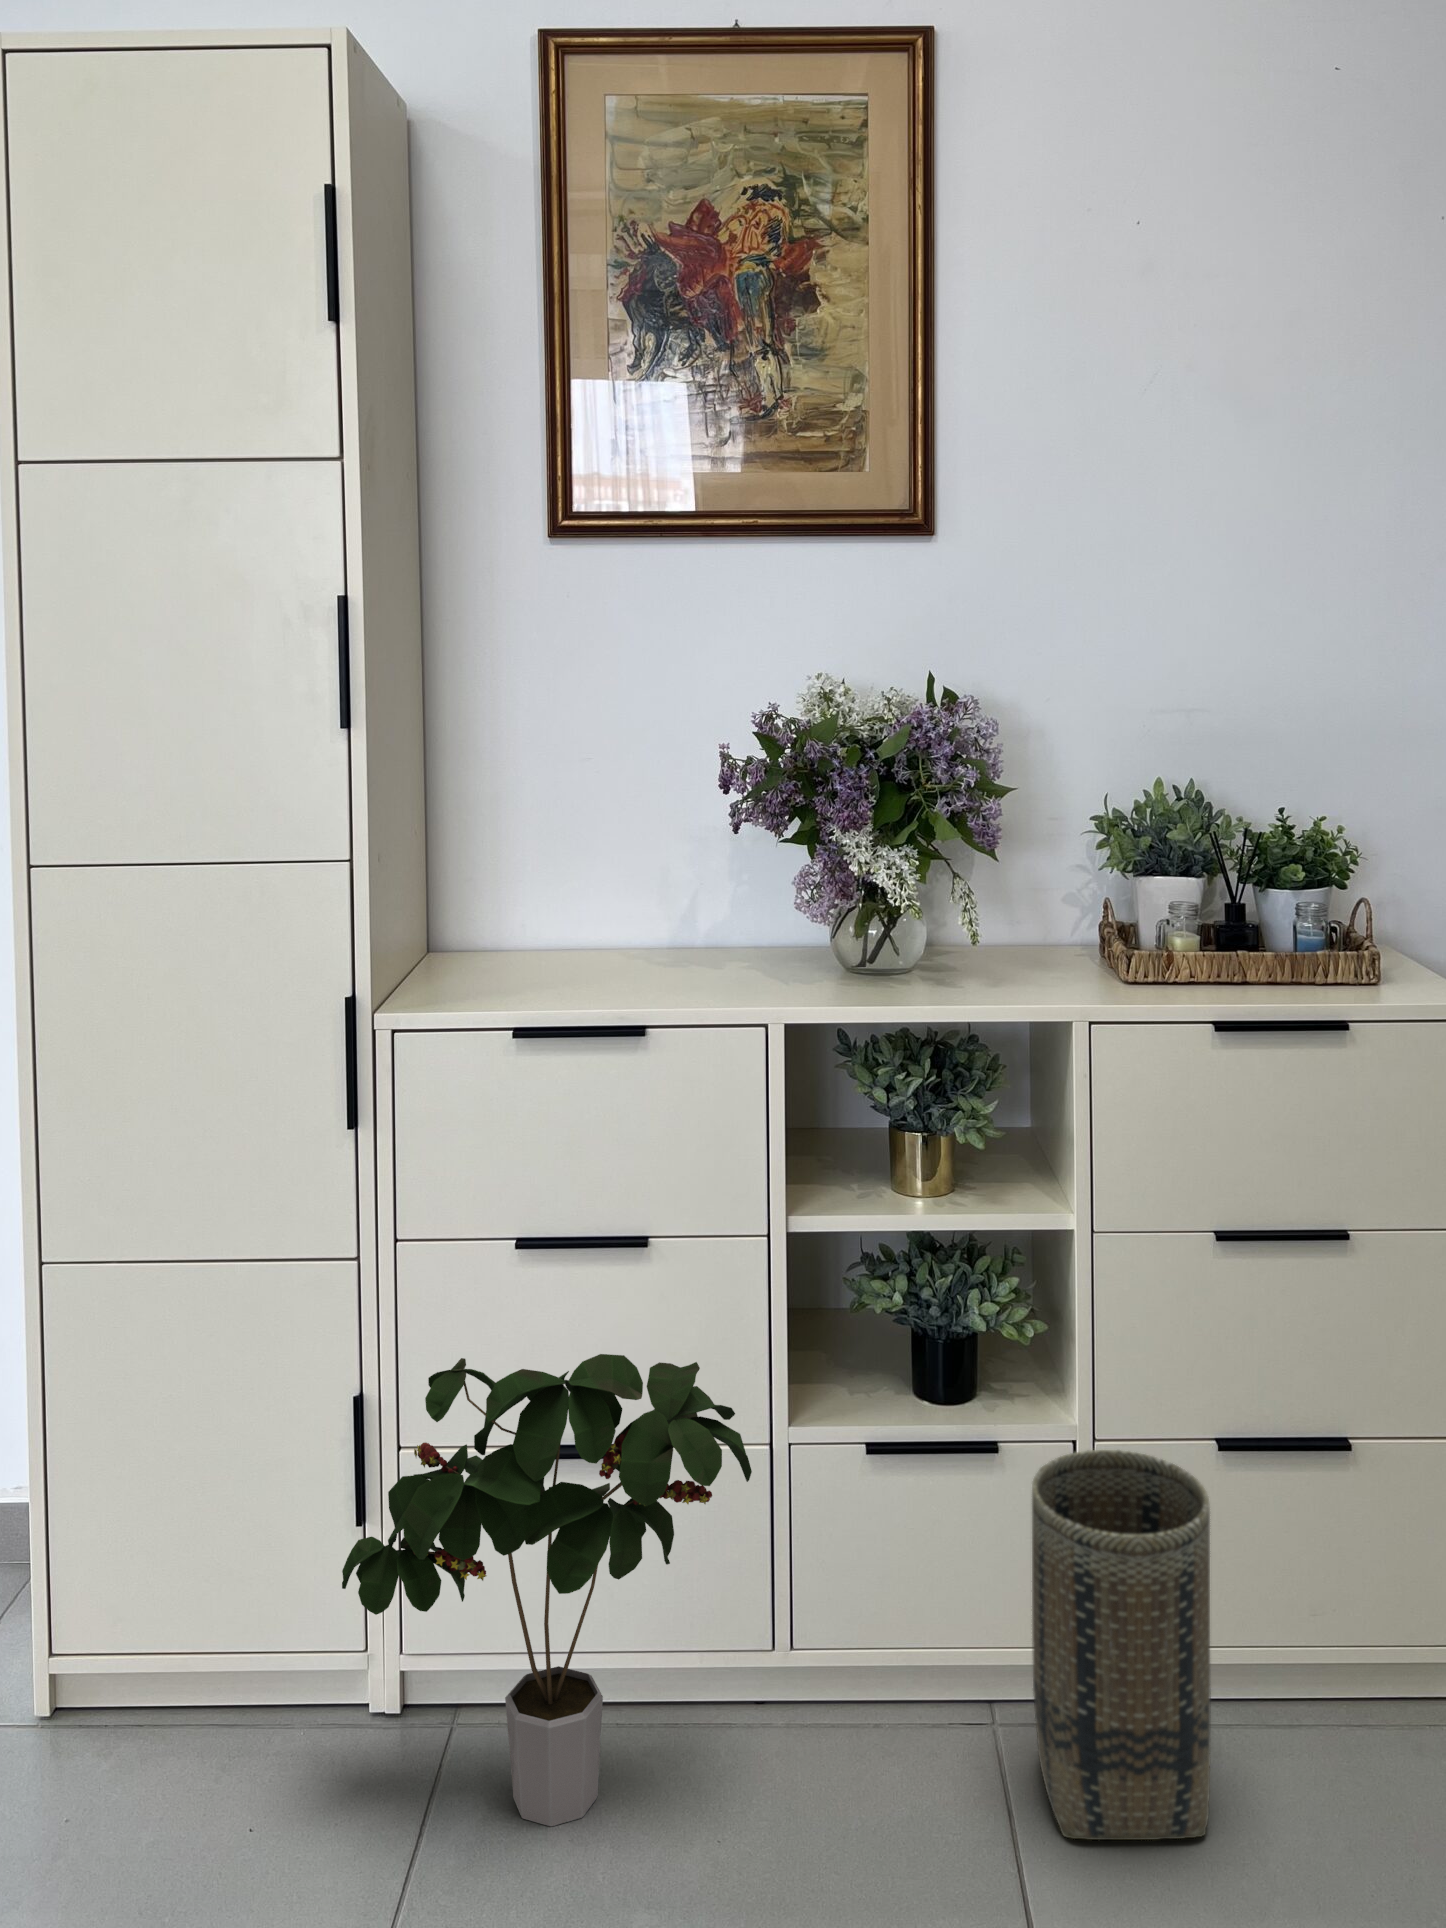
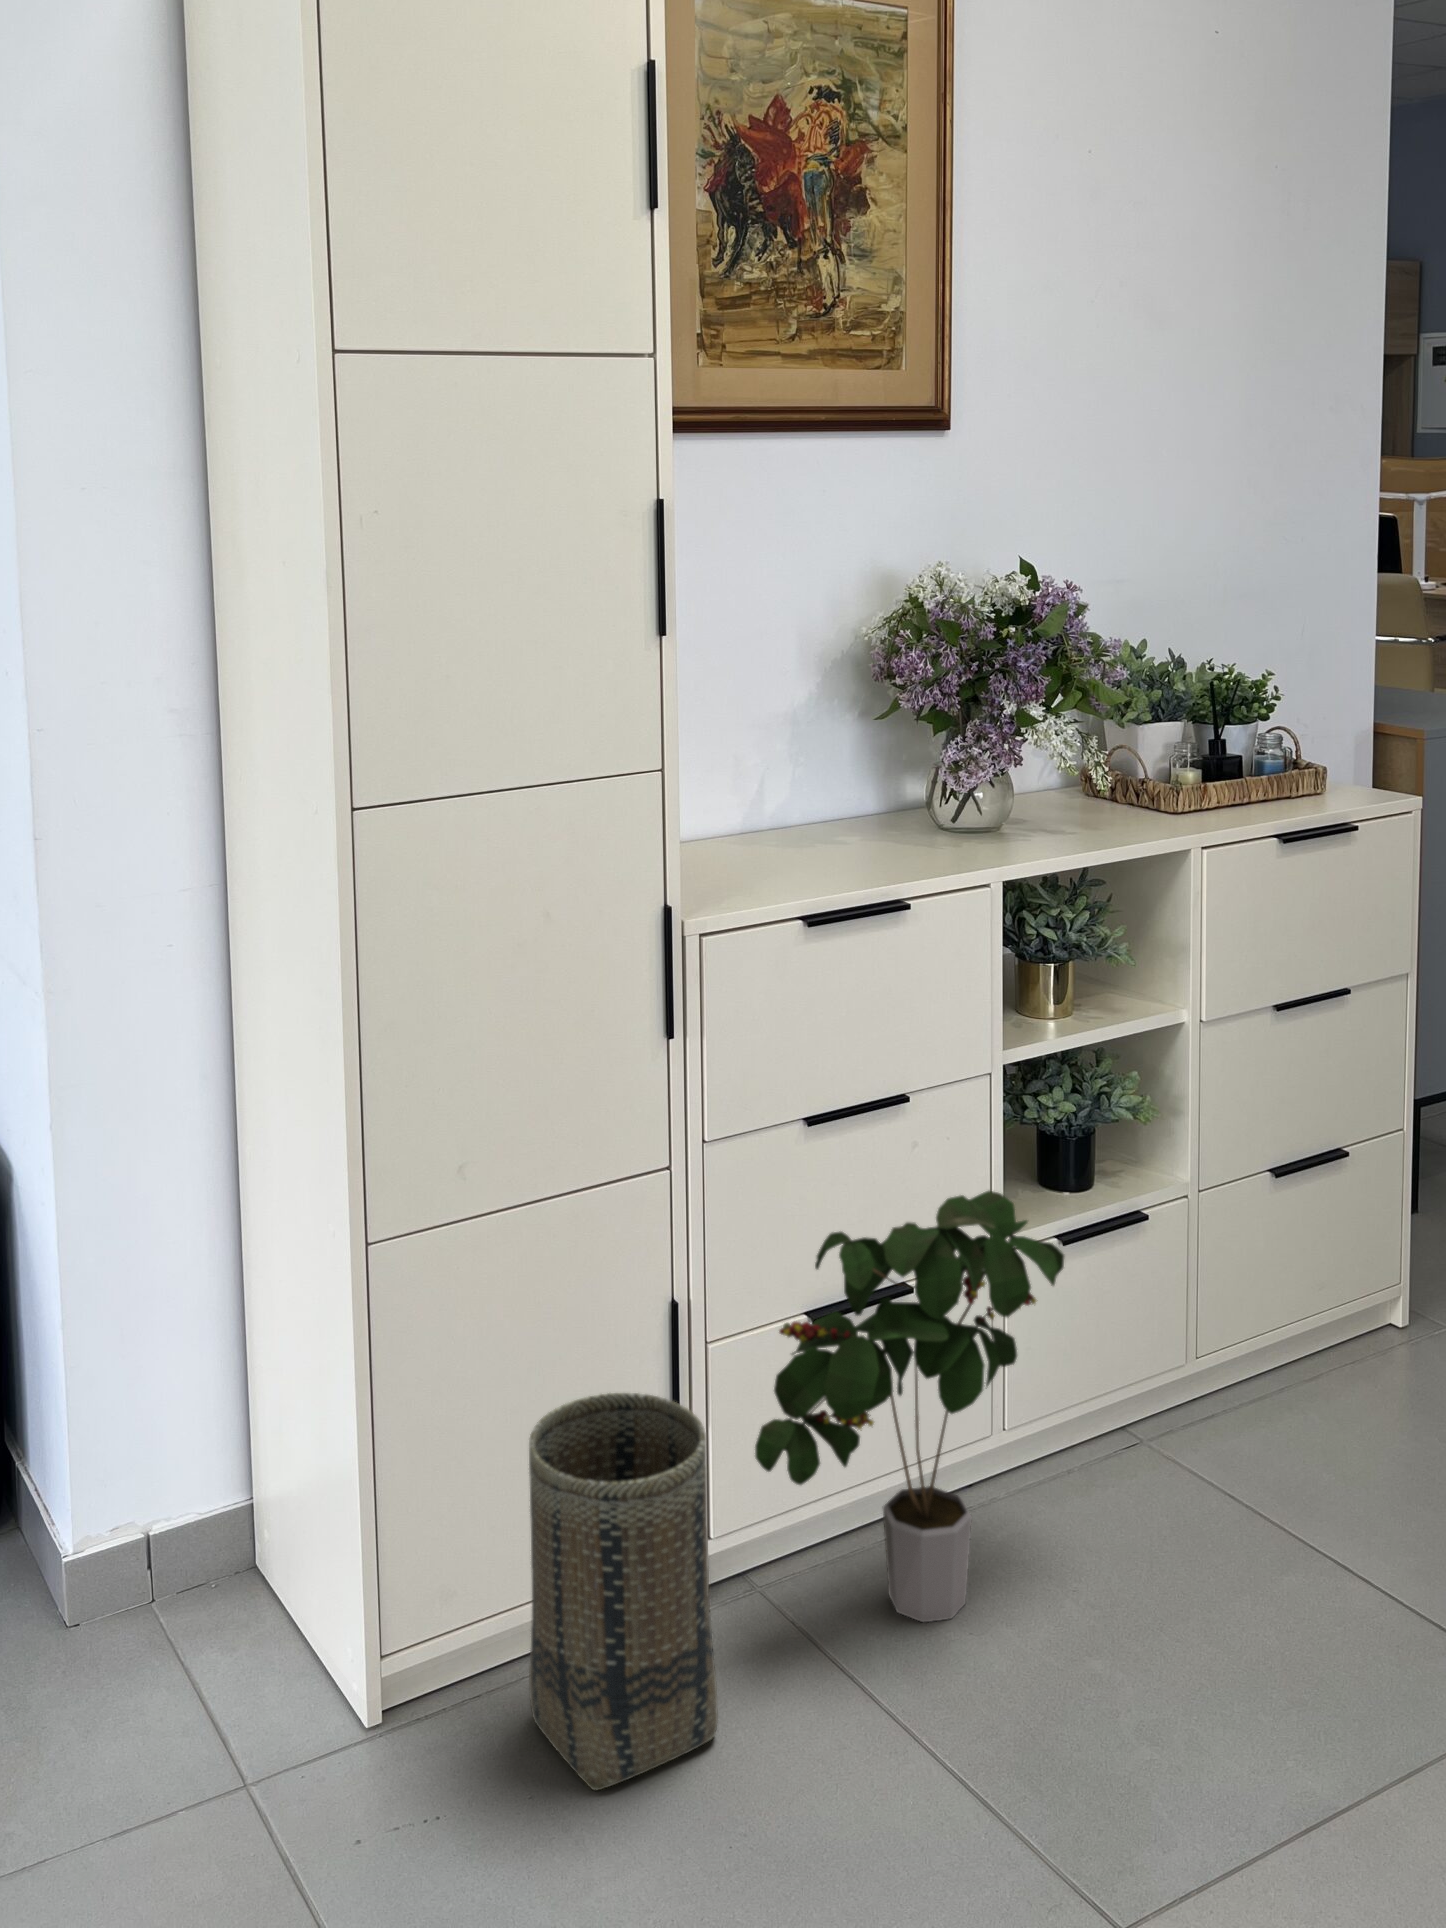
basket: present [1032,1450,1211,1840] -> present [529,1393,718,1790]

